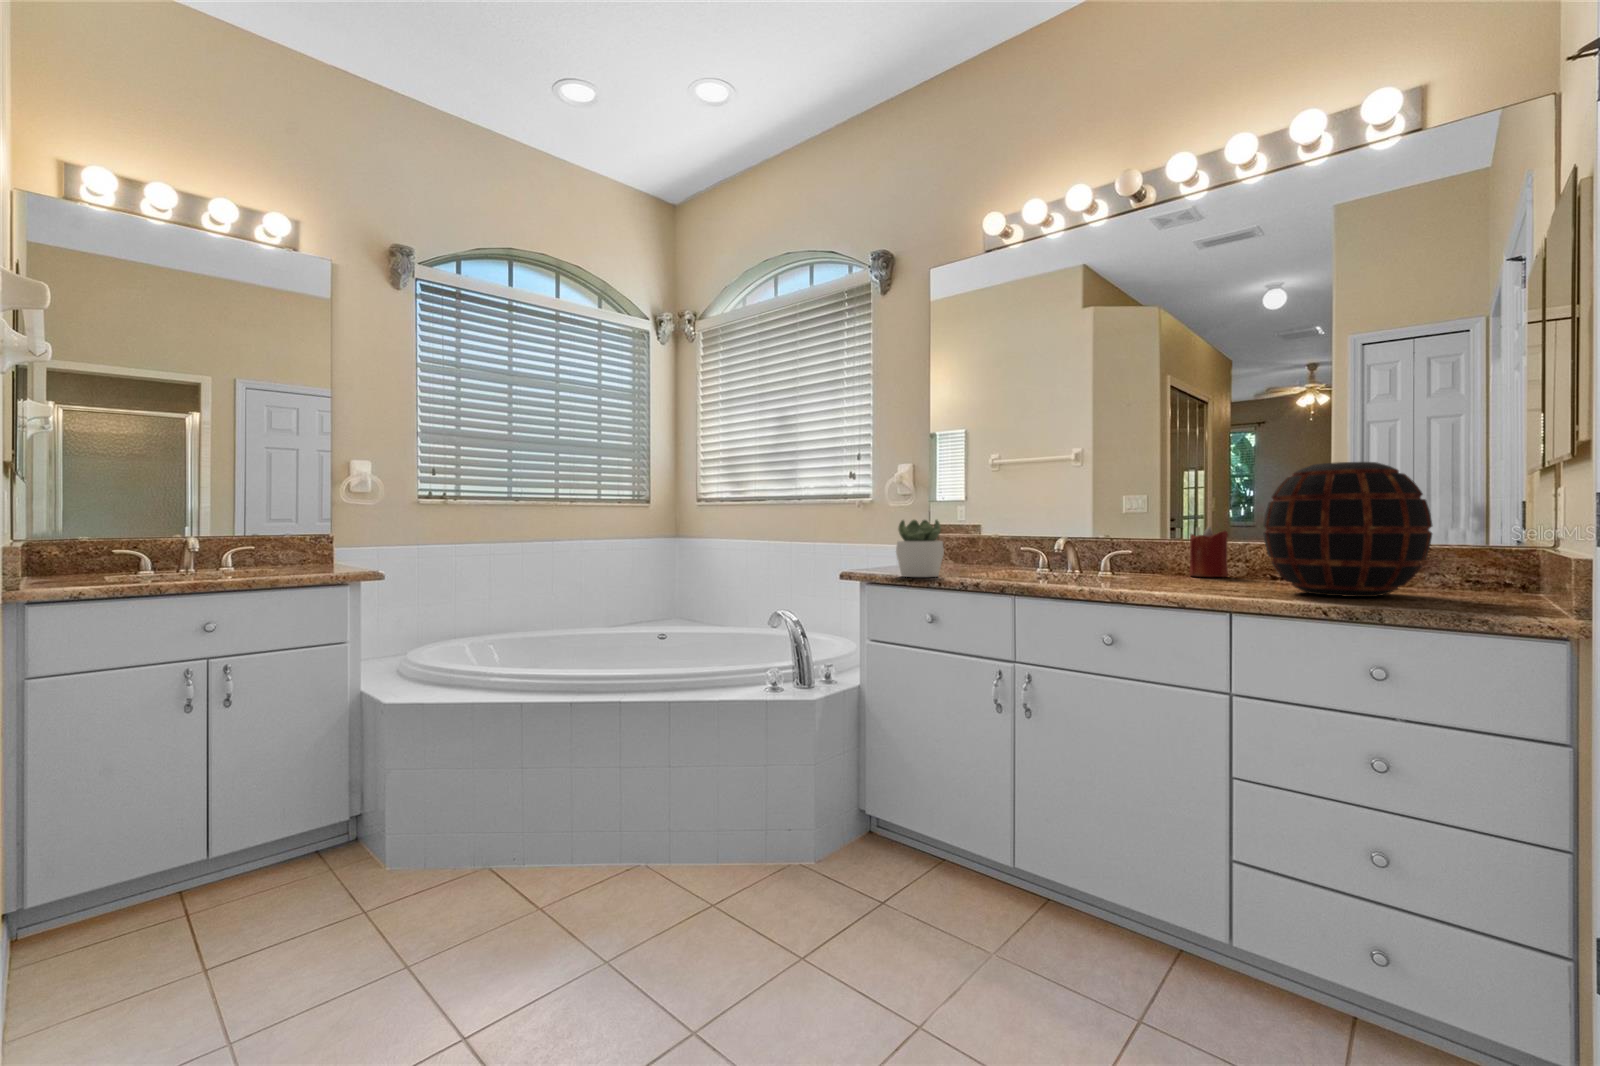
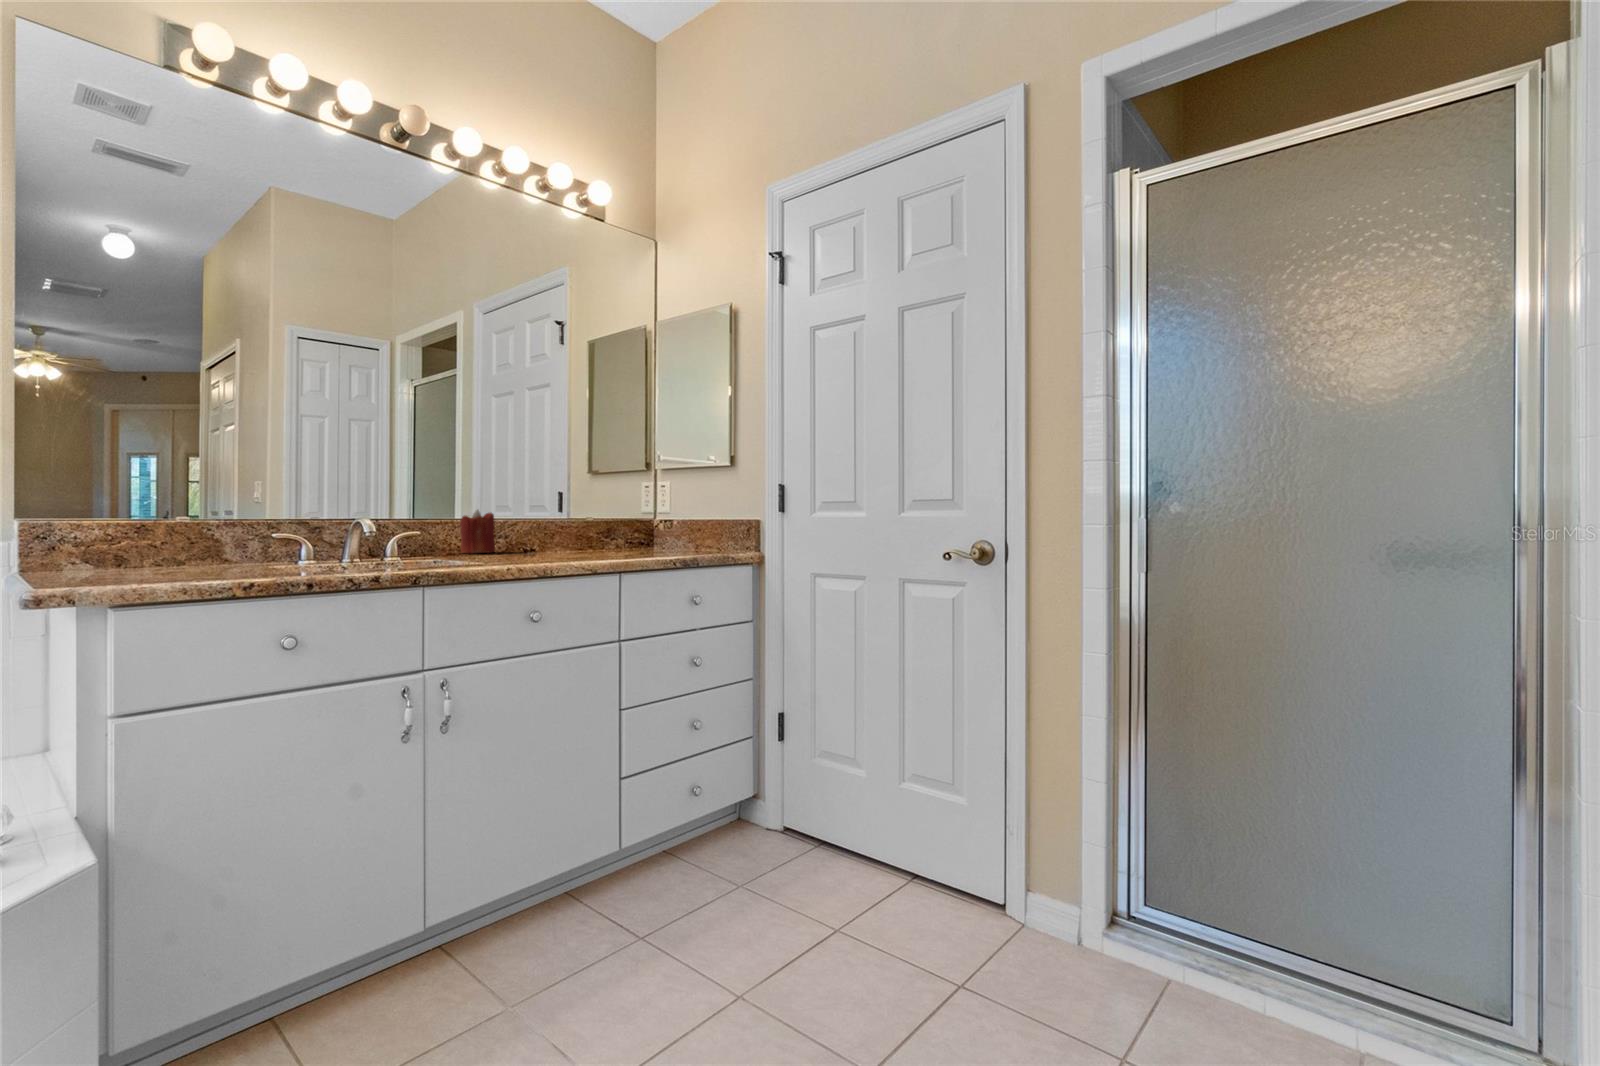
decorative vase: present [1263,462,1432,597] -> none [585,466,679,555]
succulent plant: present [896,520,944,577] -> none [158,495,258,586]

